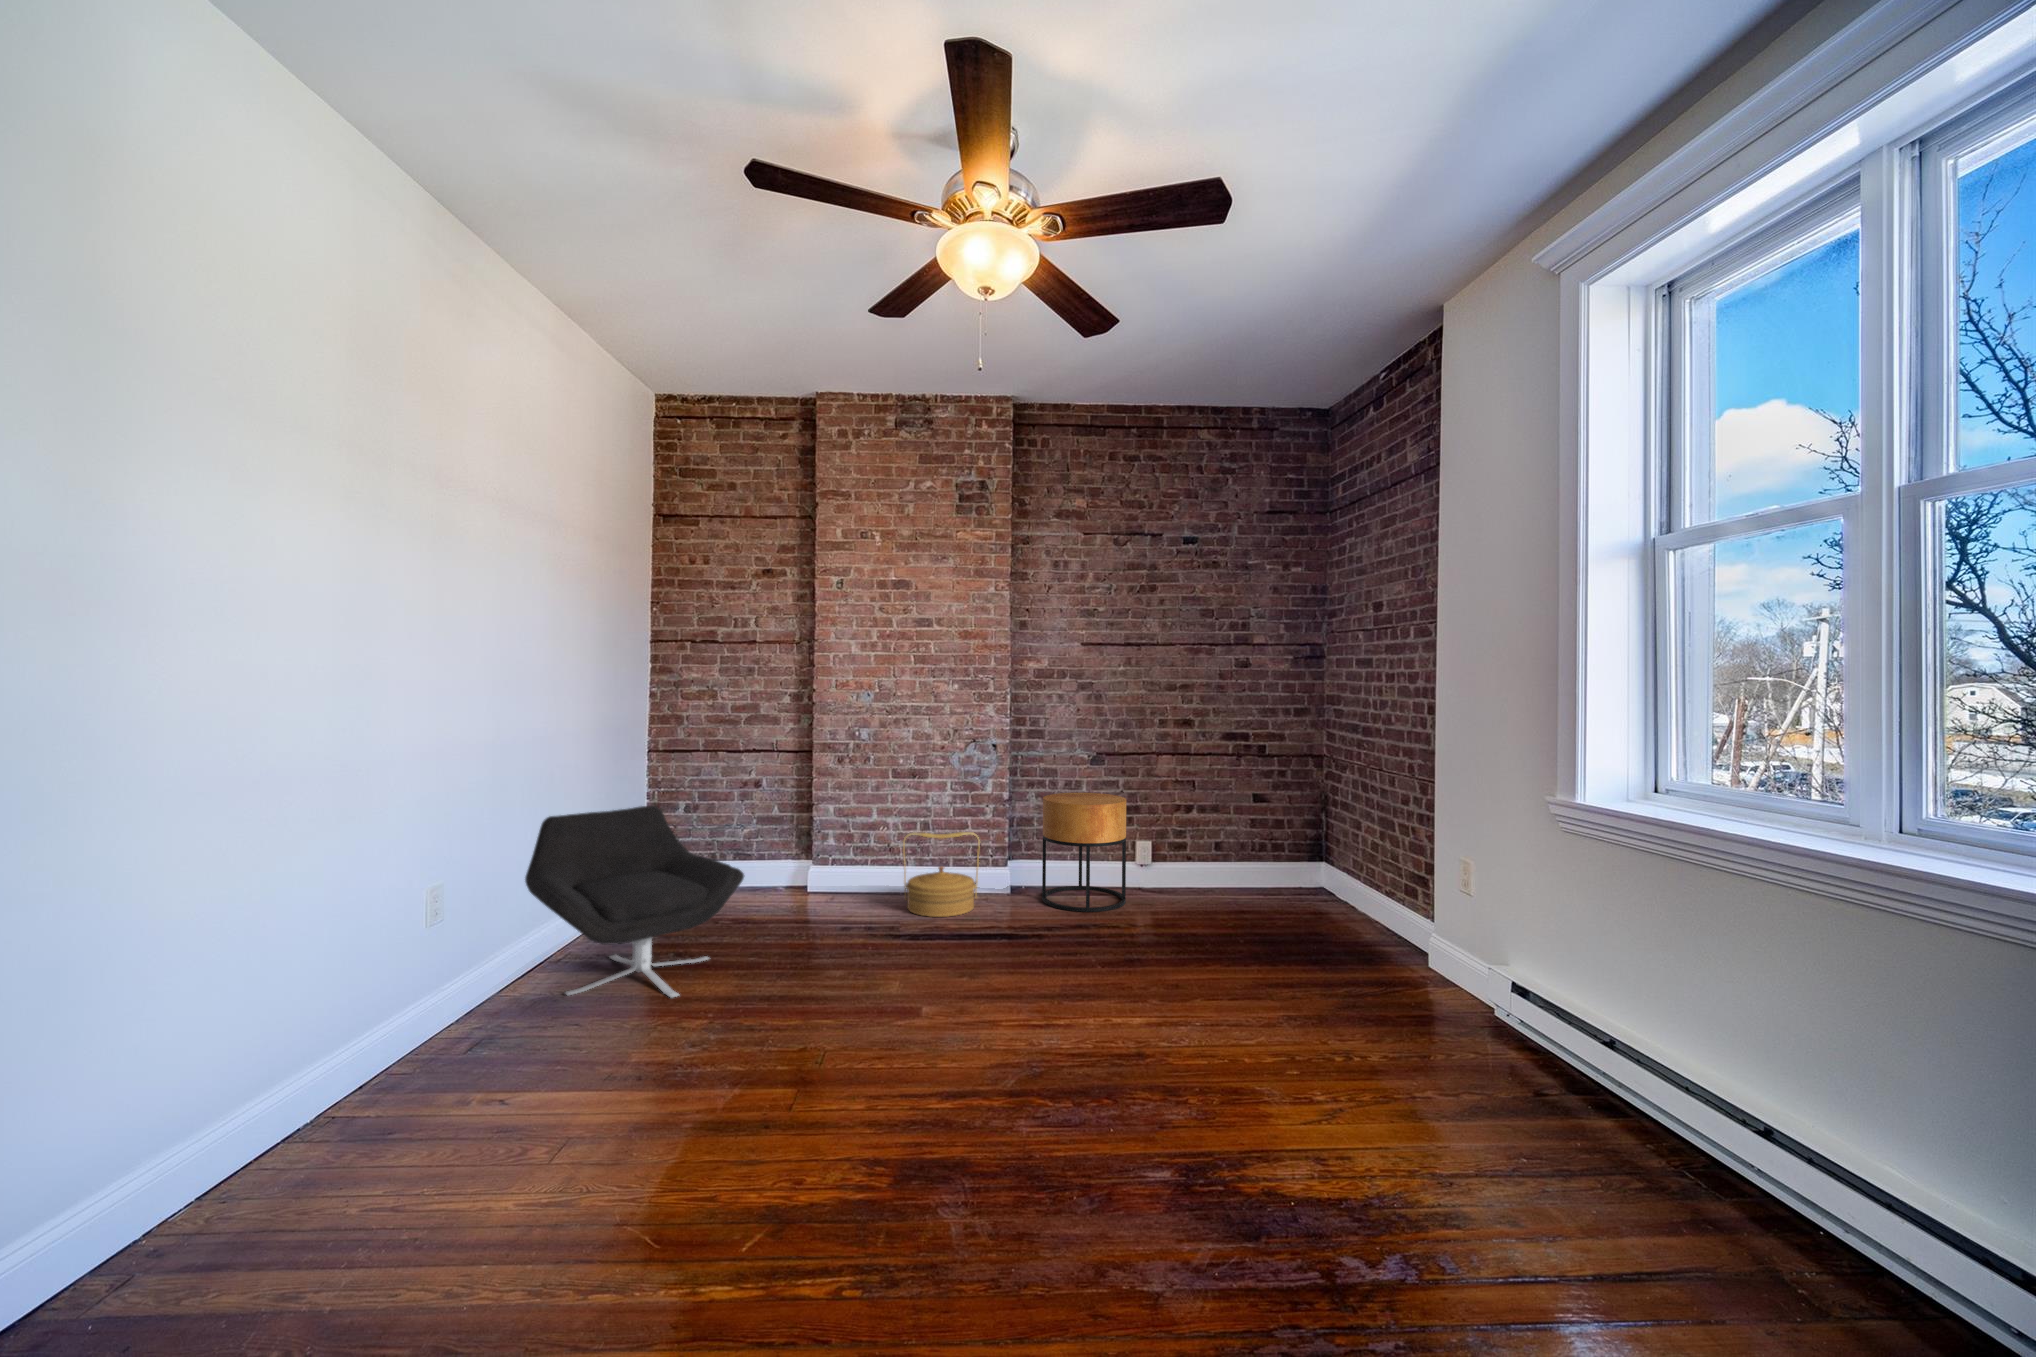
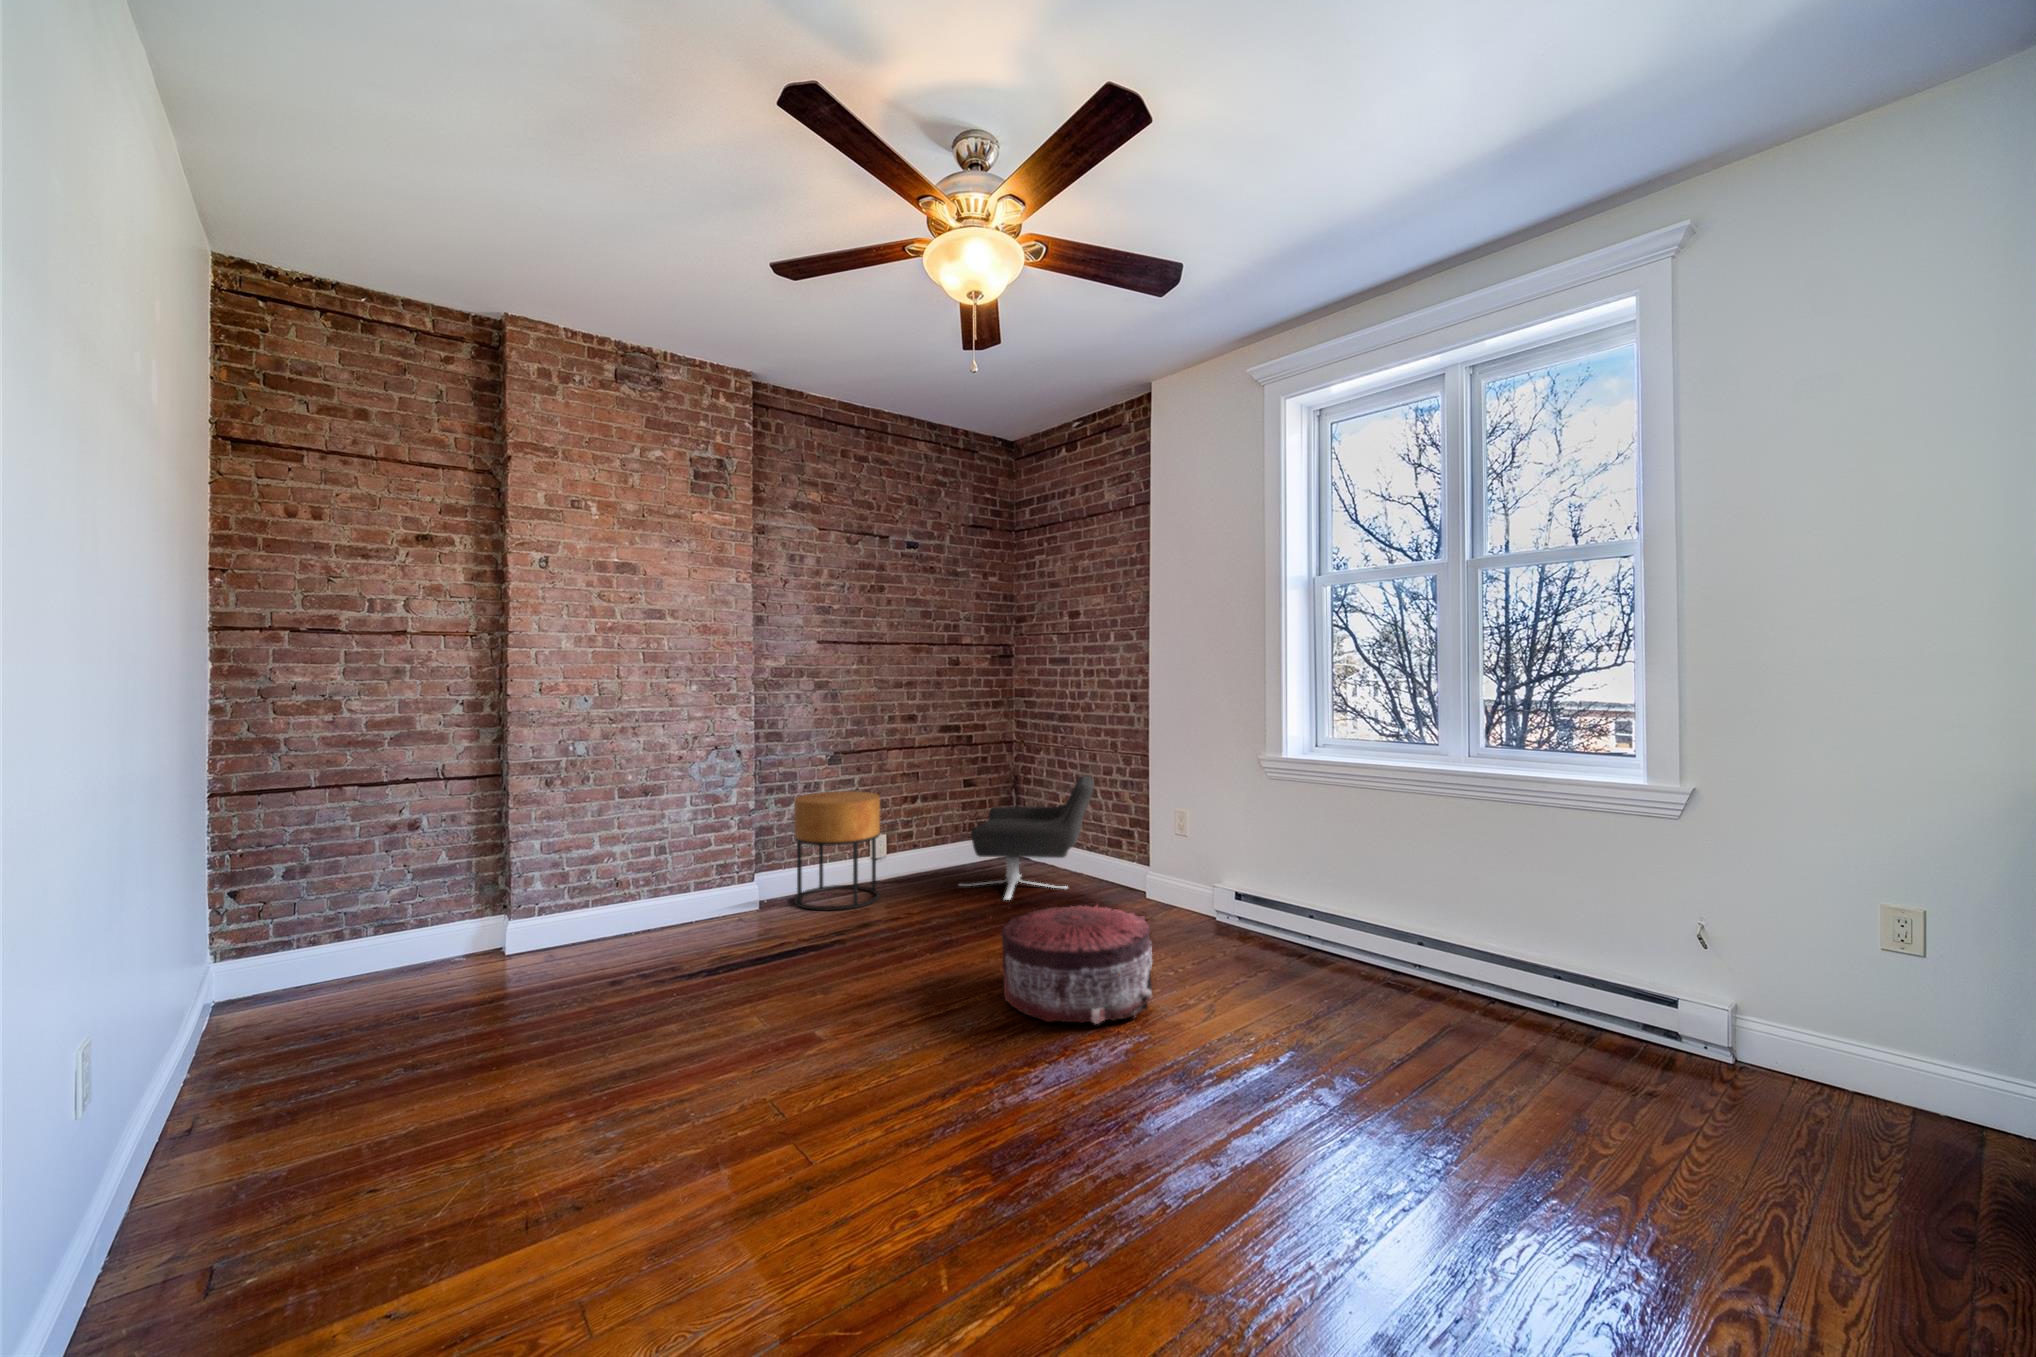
lounge chair: present [525,806,744,998] -> present [960,776,1094,900]
woven basket: present [903,832,979,917] -> none [655,846,742,946]
pouf: none [1091,945,1277,1110] -> present [1001,905,1152,1024]

